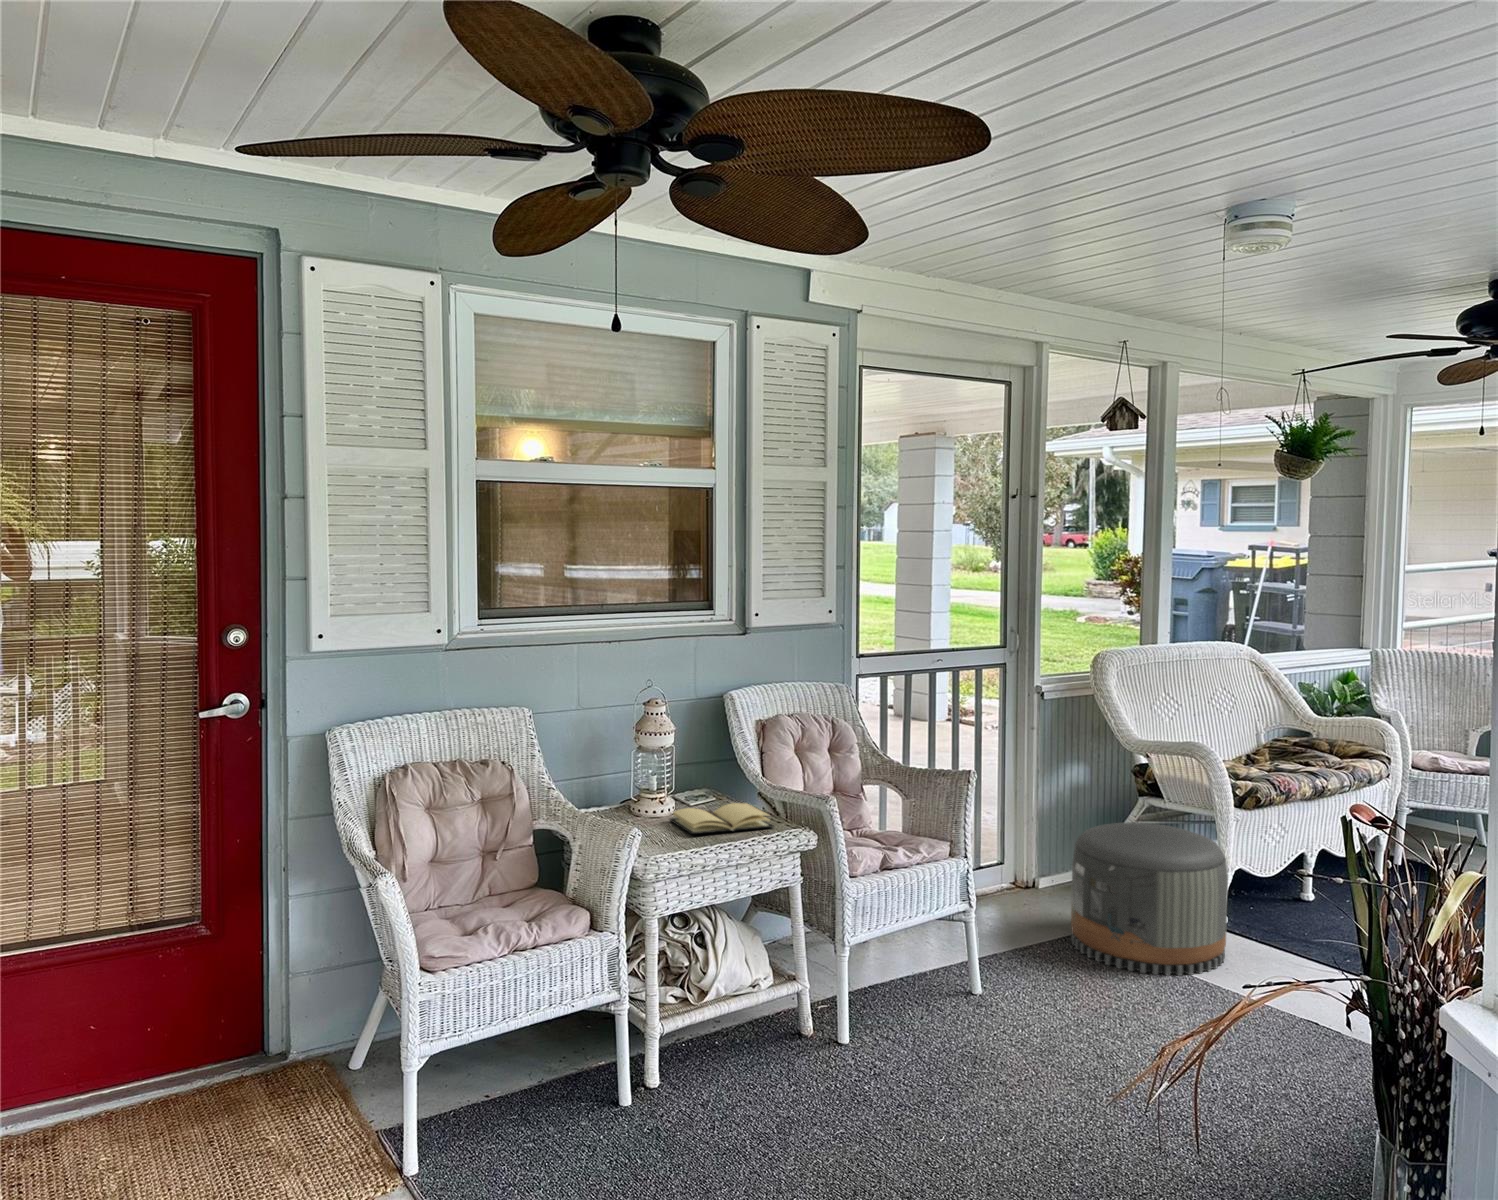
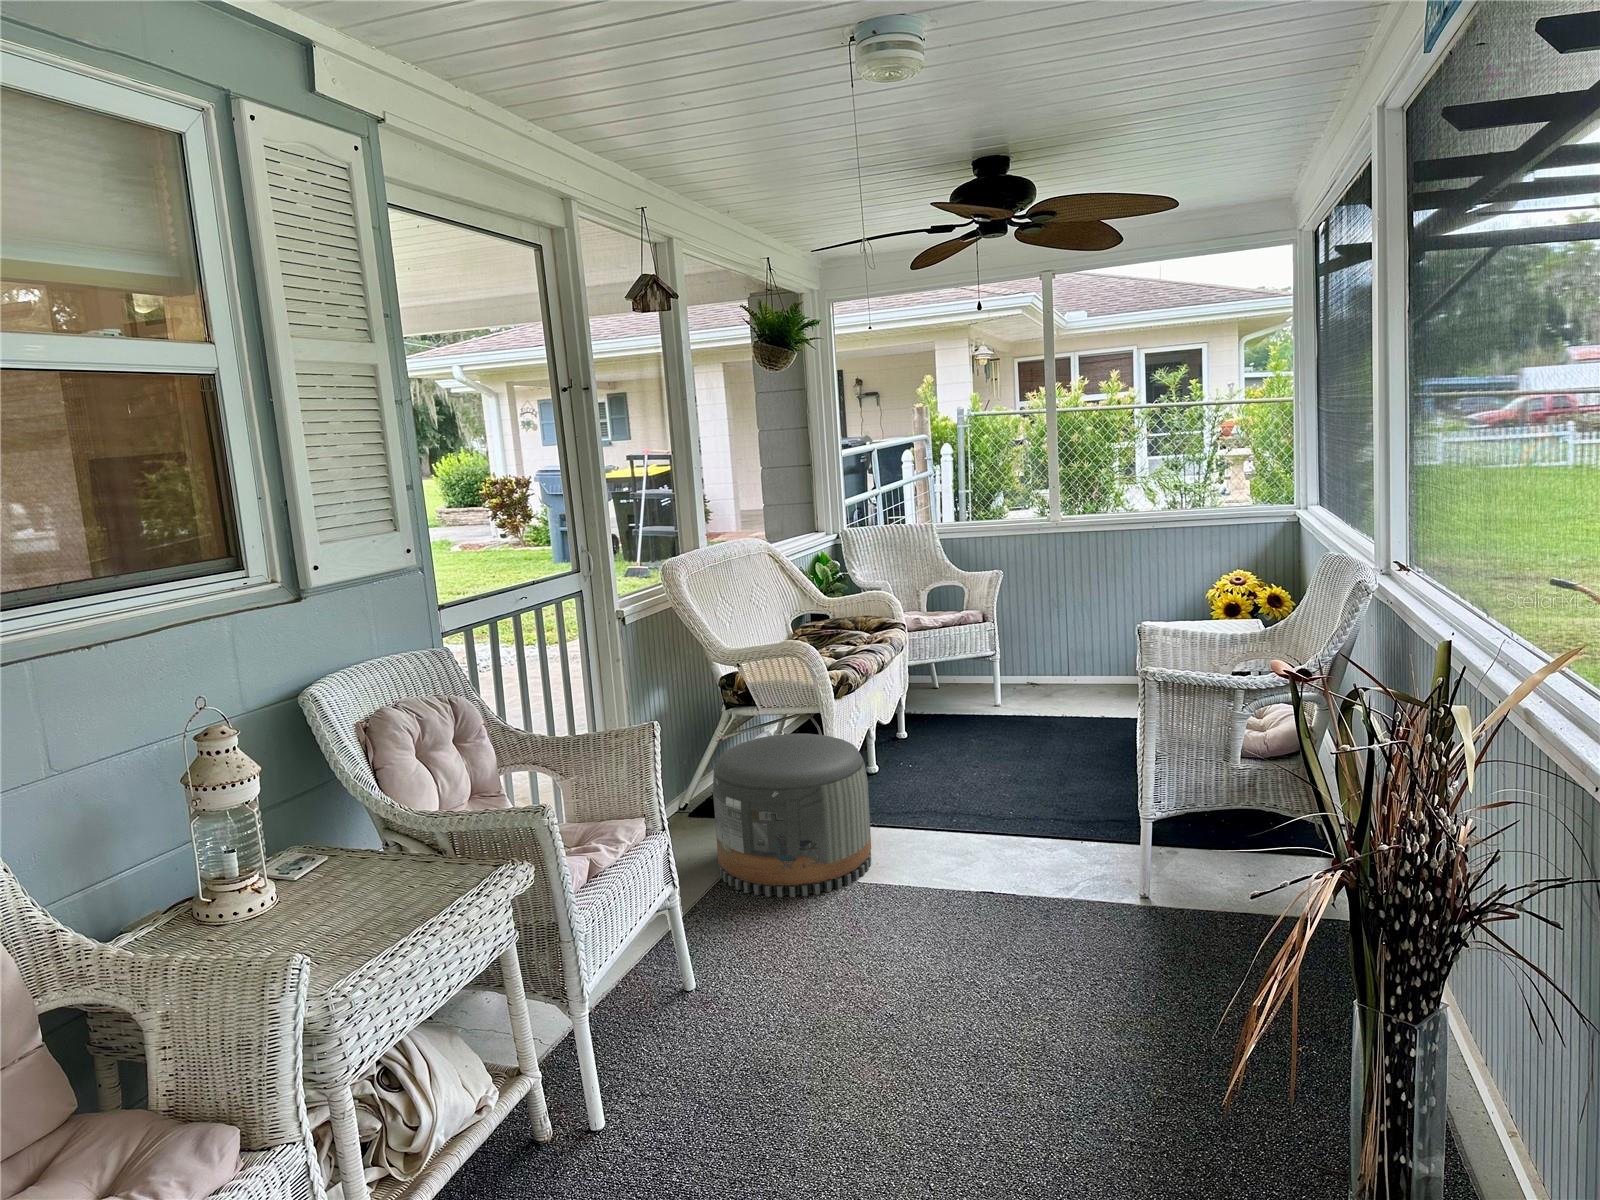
book: present [669,803,774,834] -> none [287,849,468,930]

